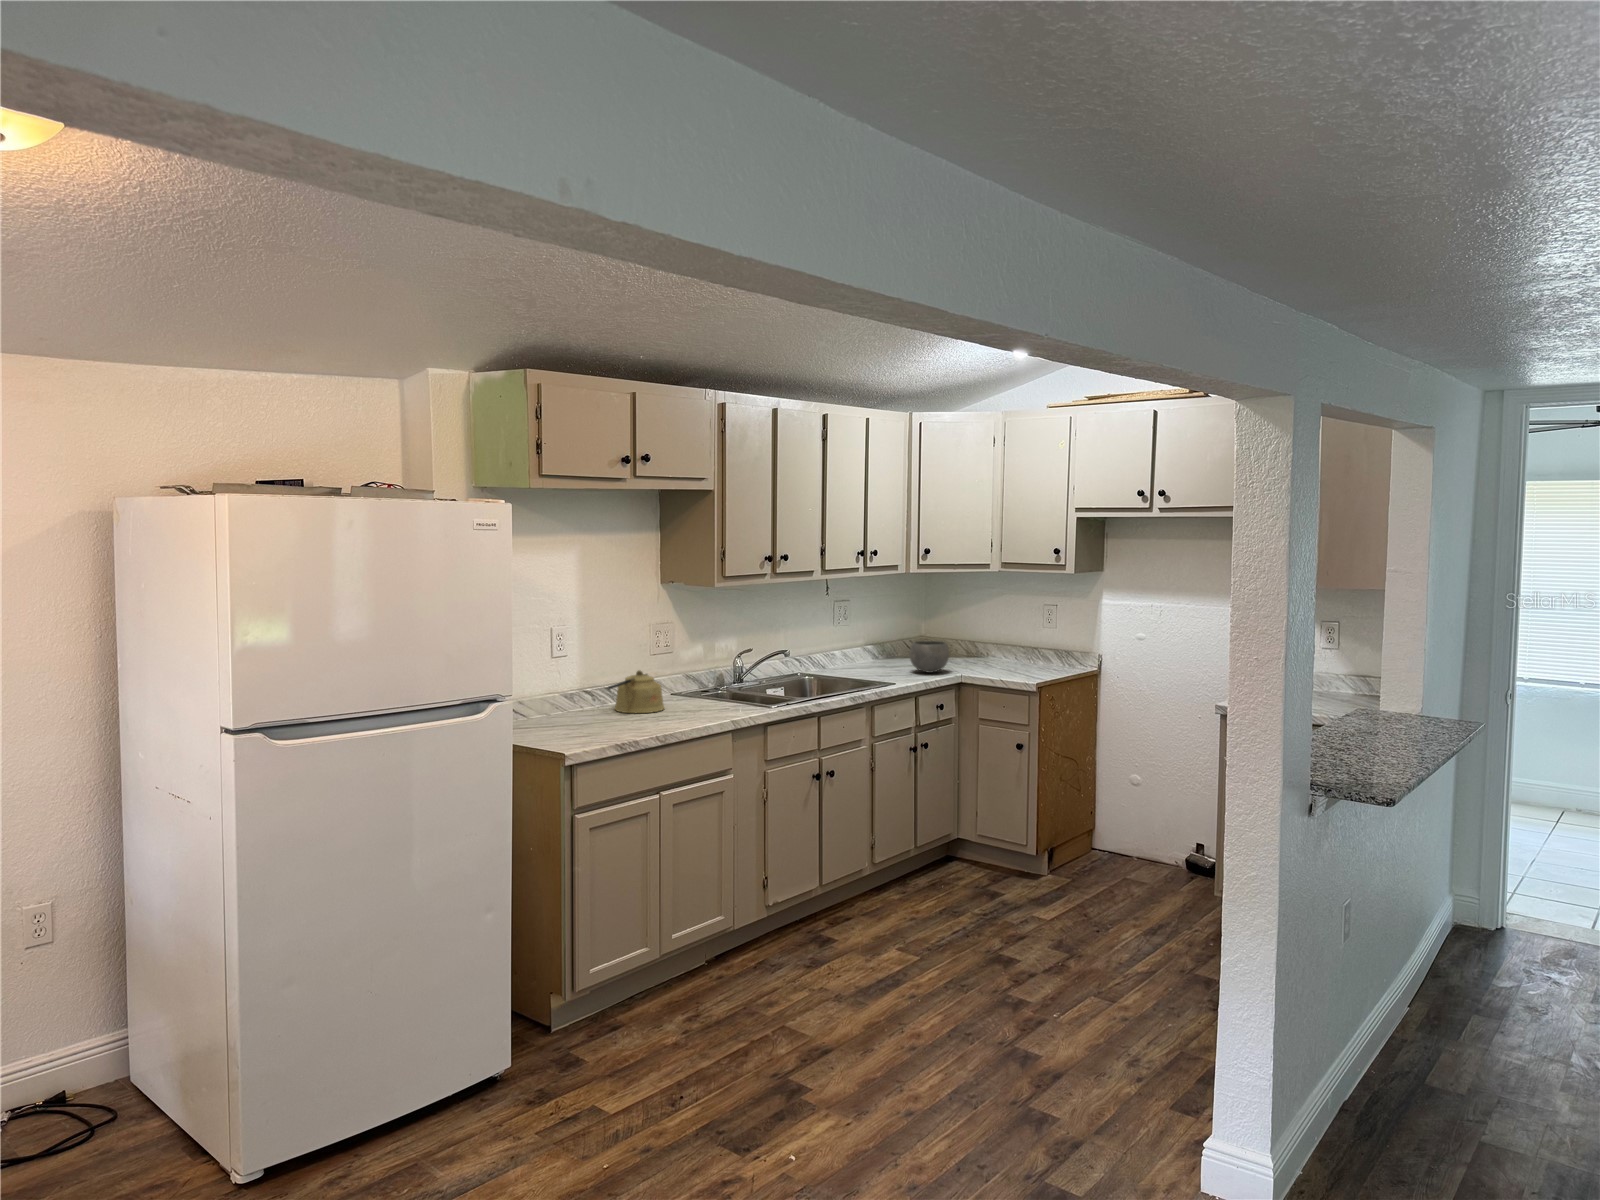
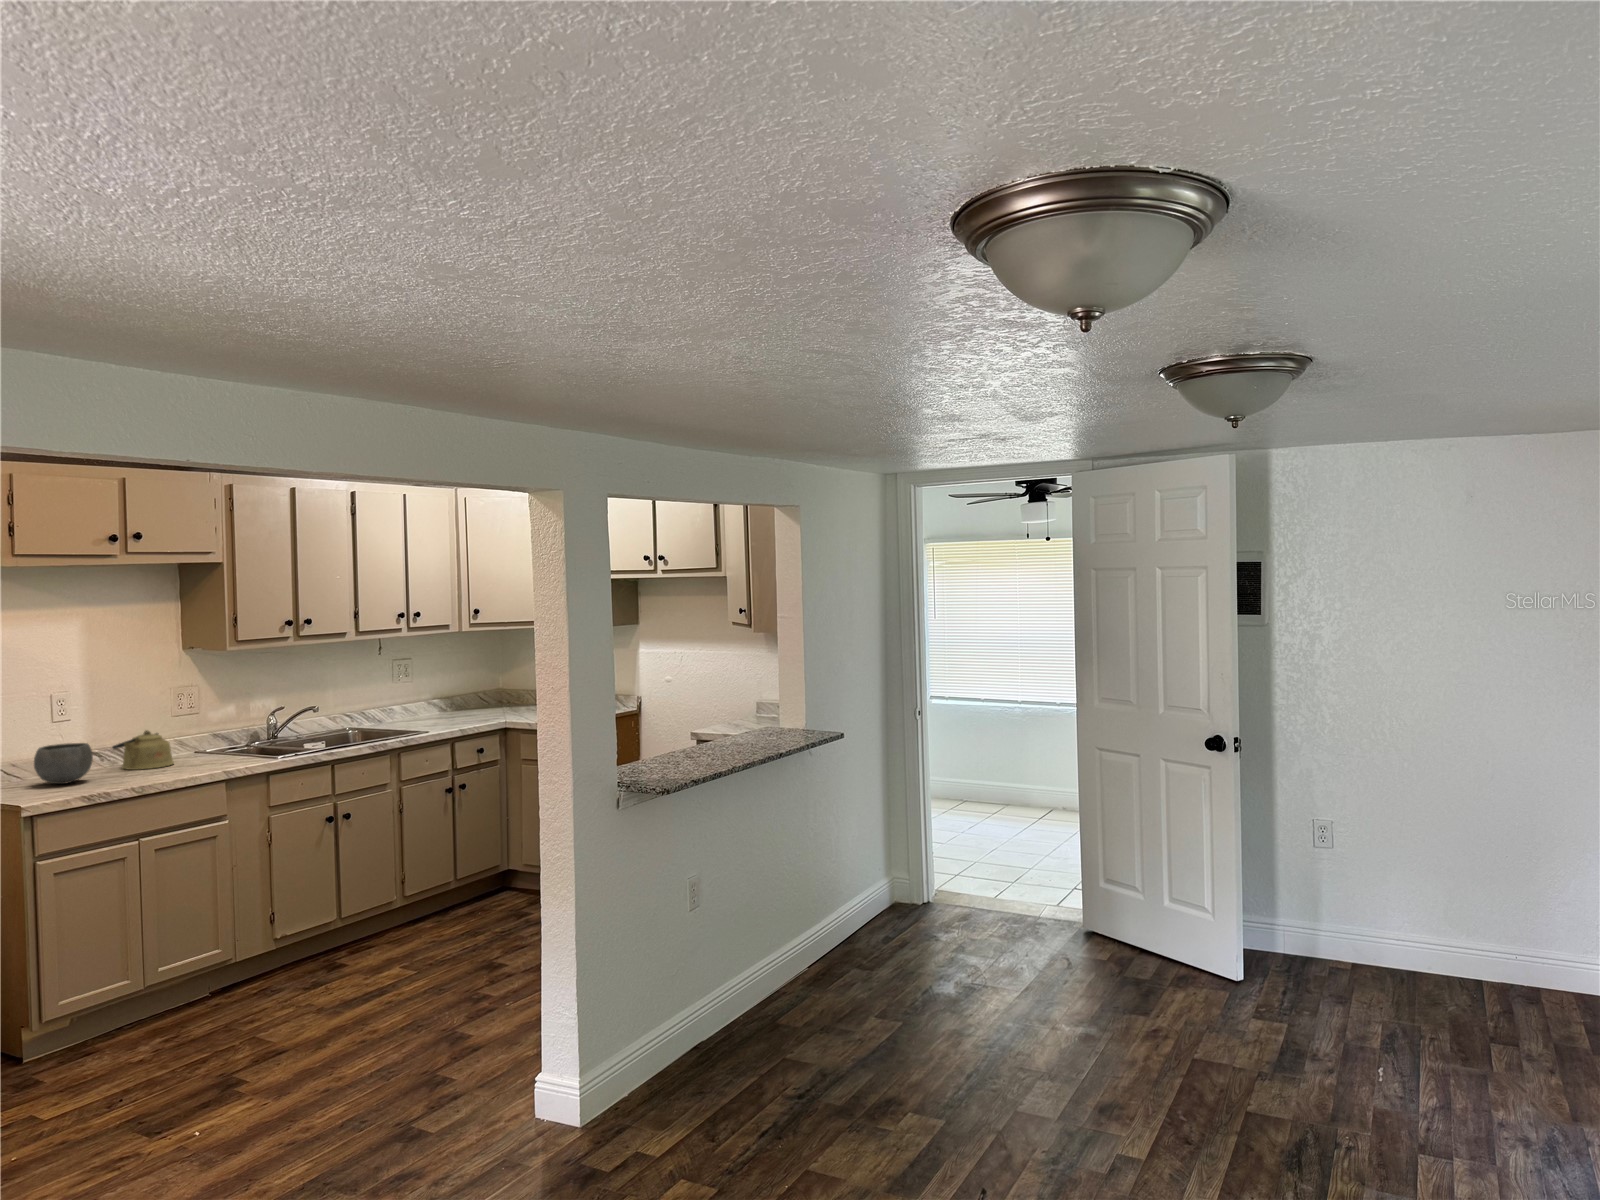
ceramic bowl: present [909,641,949,673] -> present [34,743,93,784]

